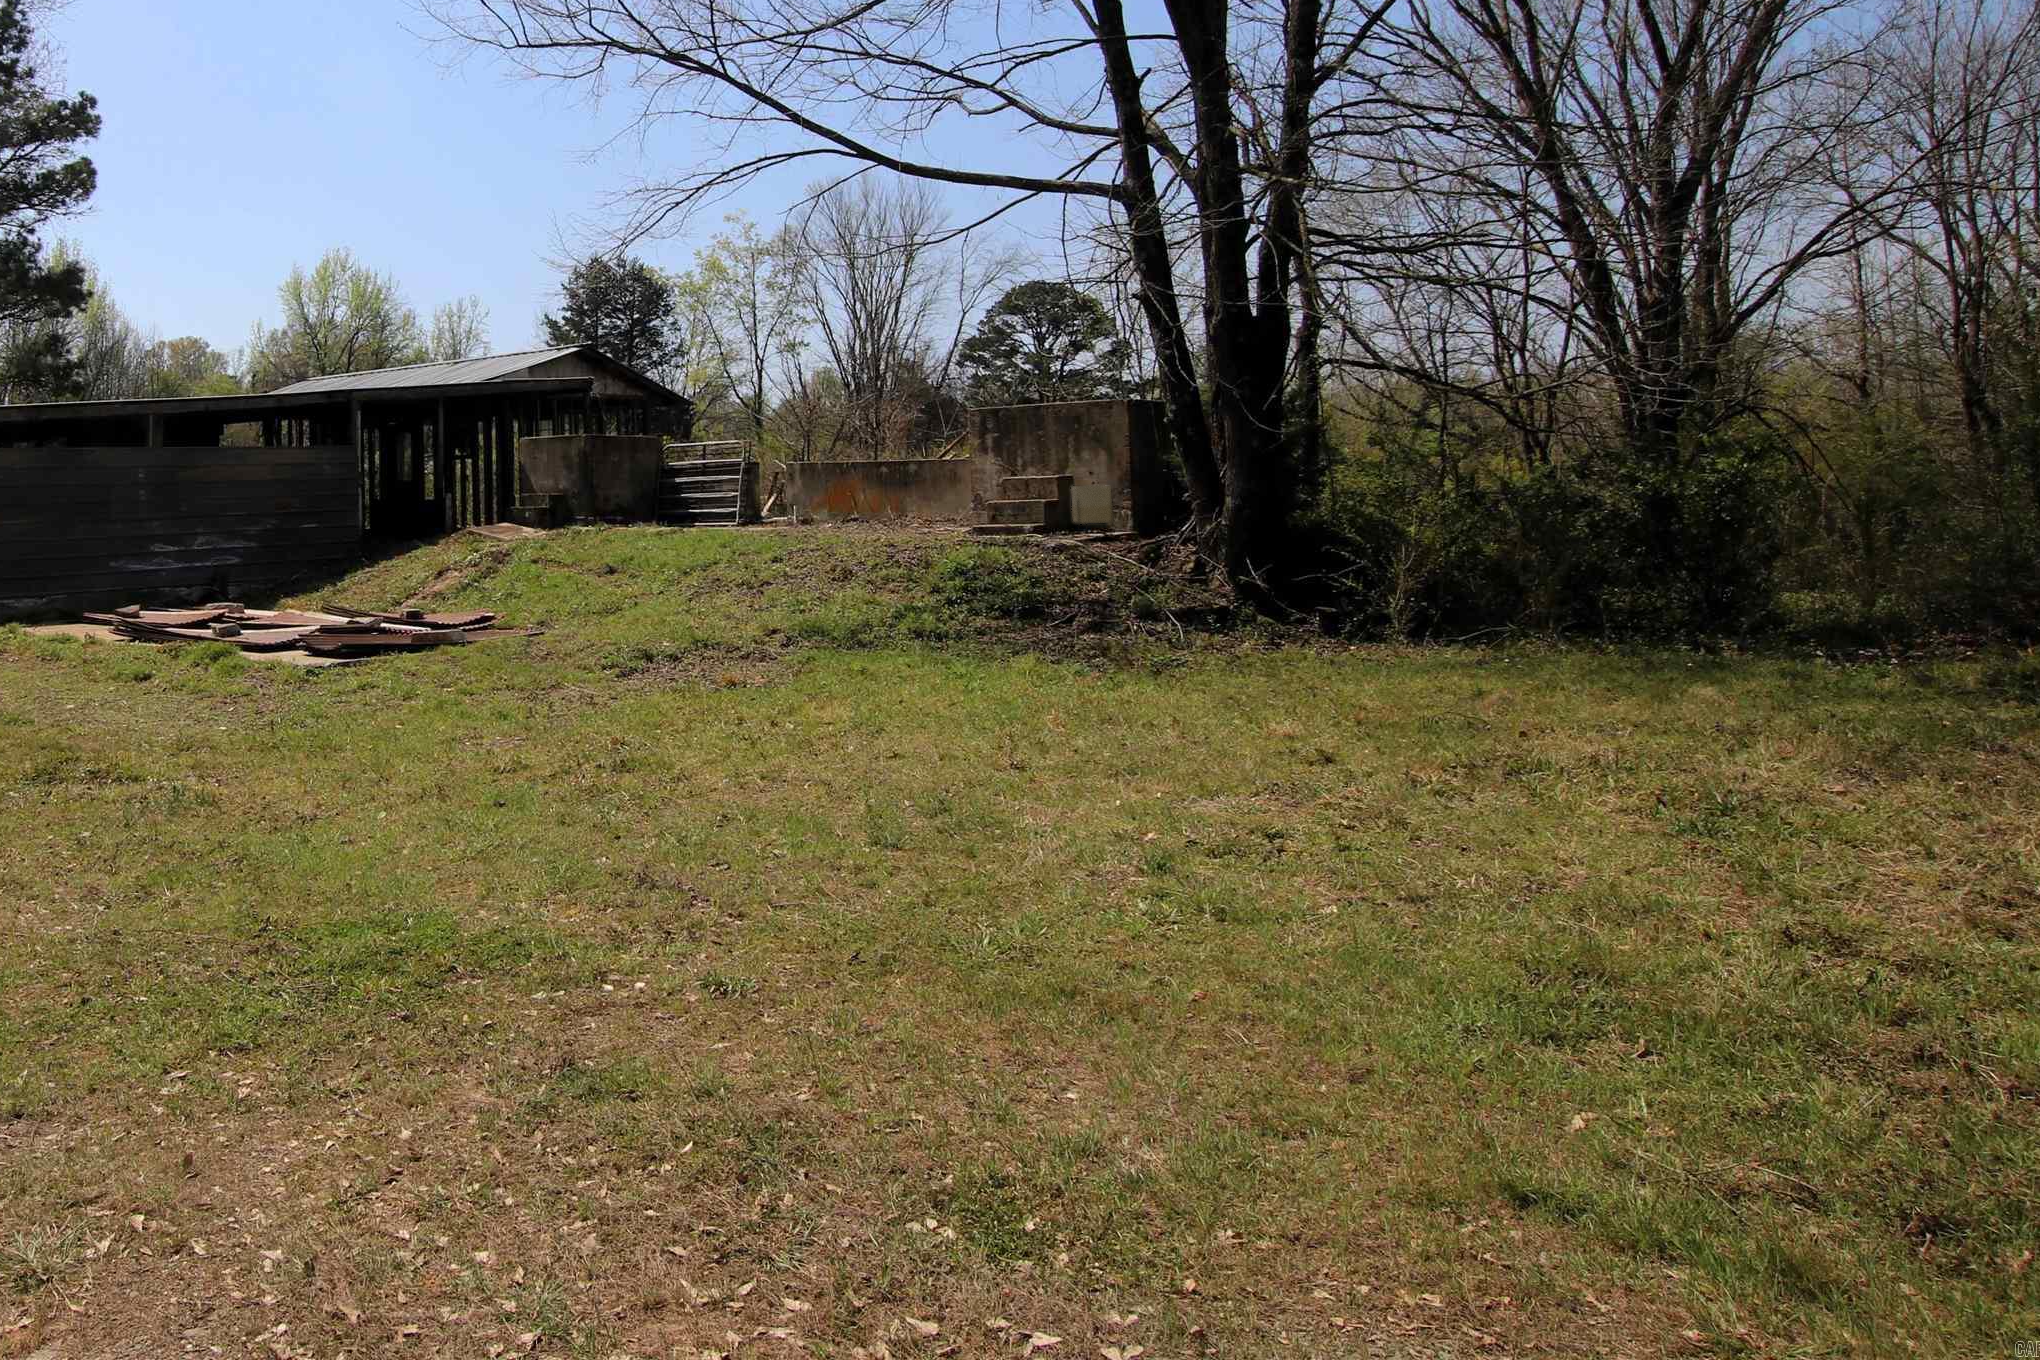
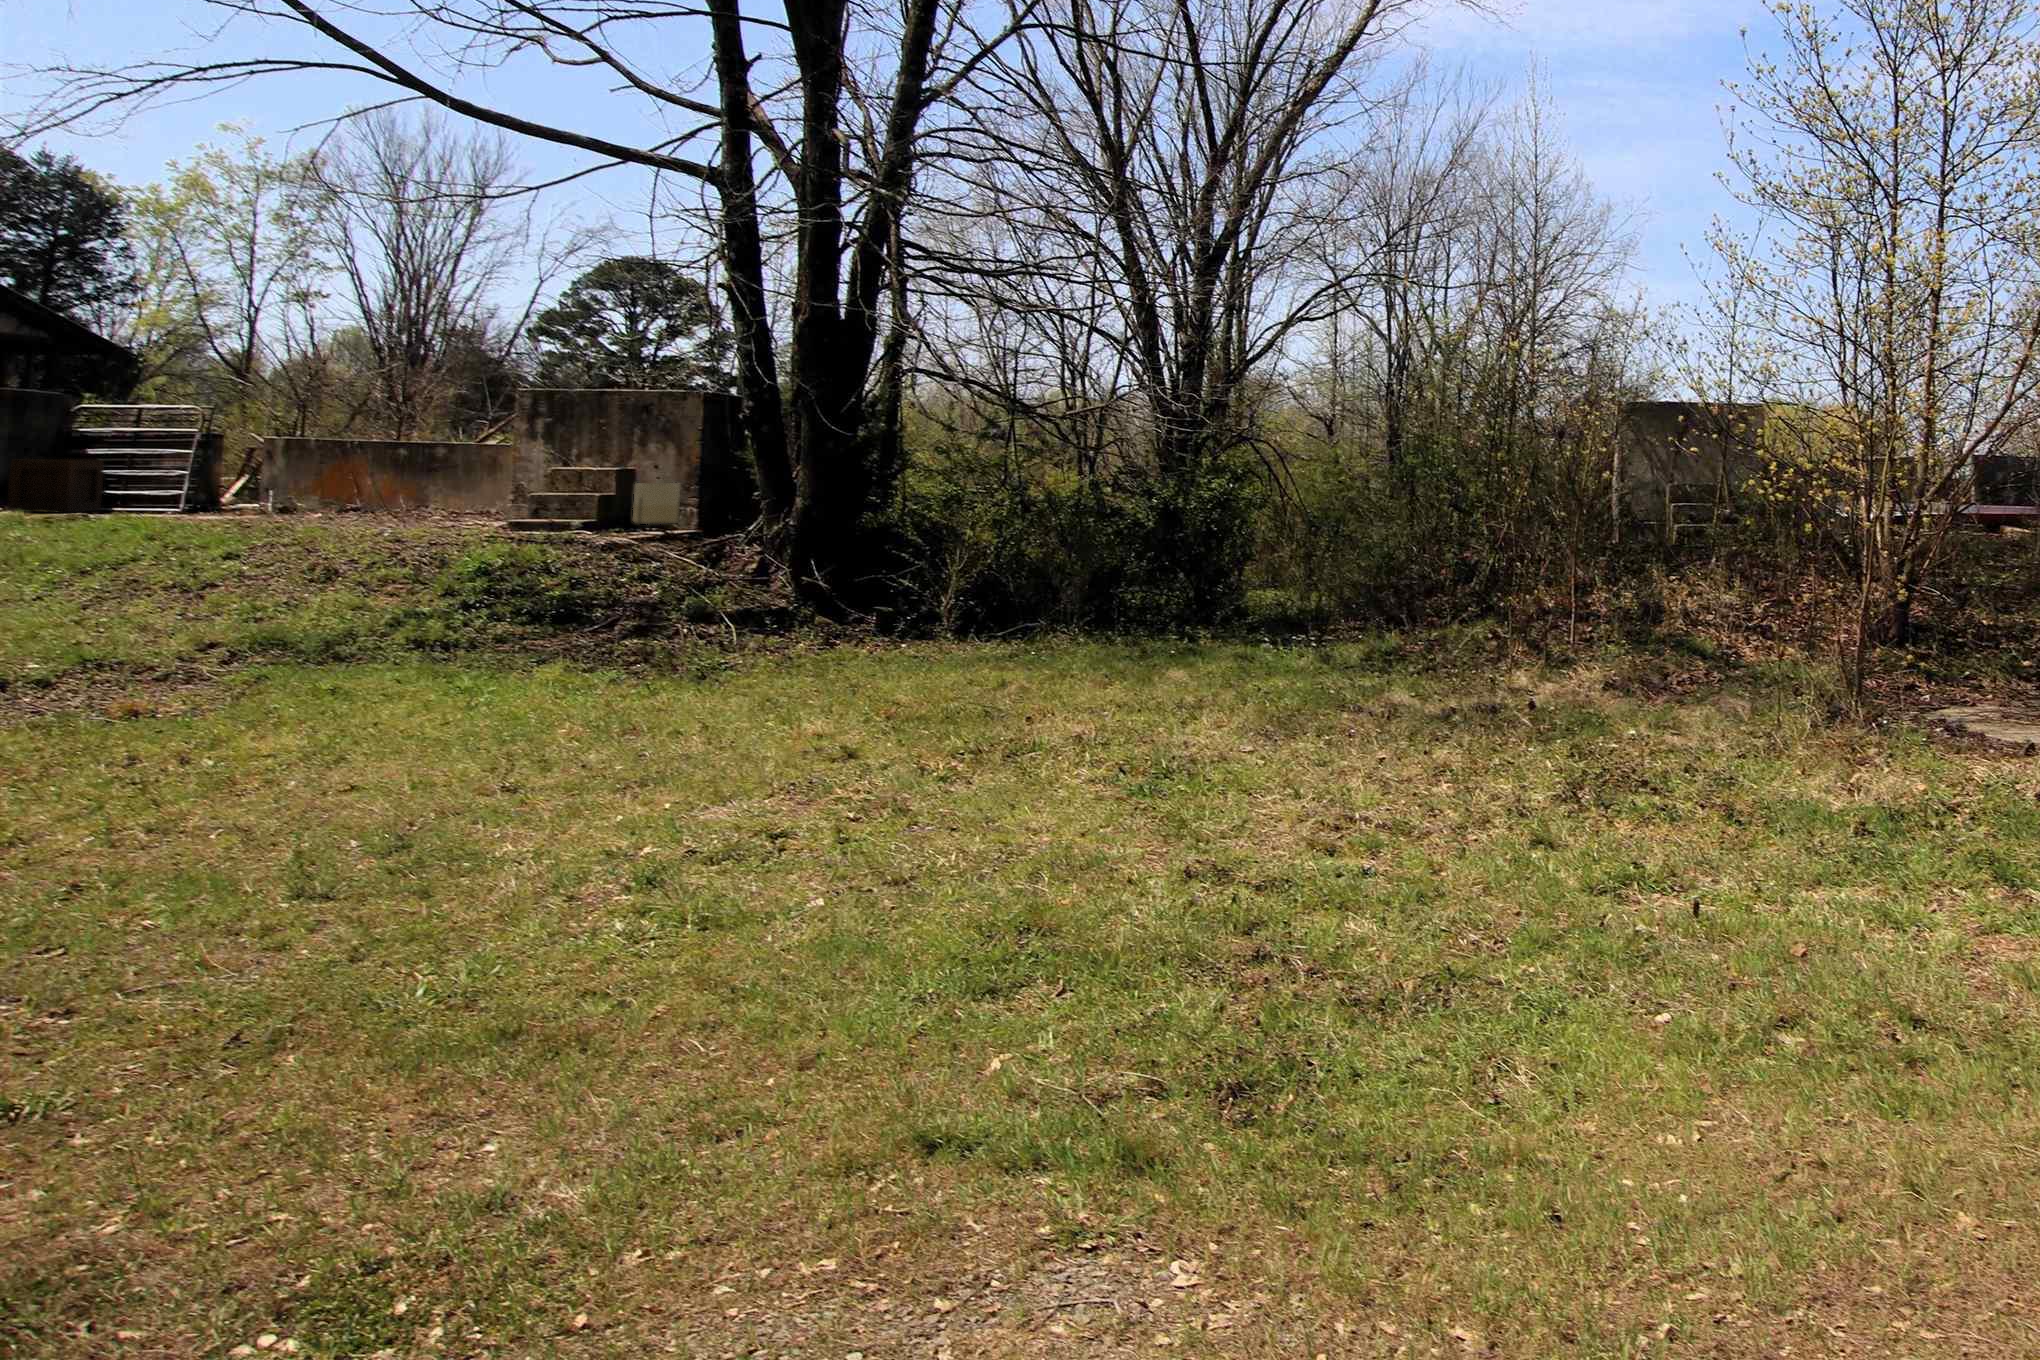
wooden crate: none [646,478,699,518] -> present [7,459,104,513]

